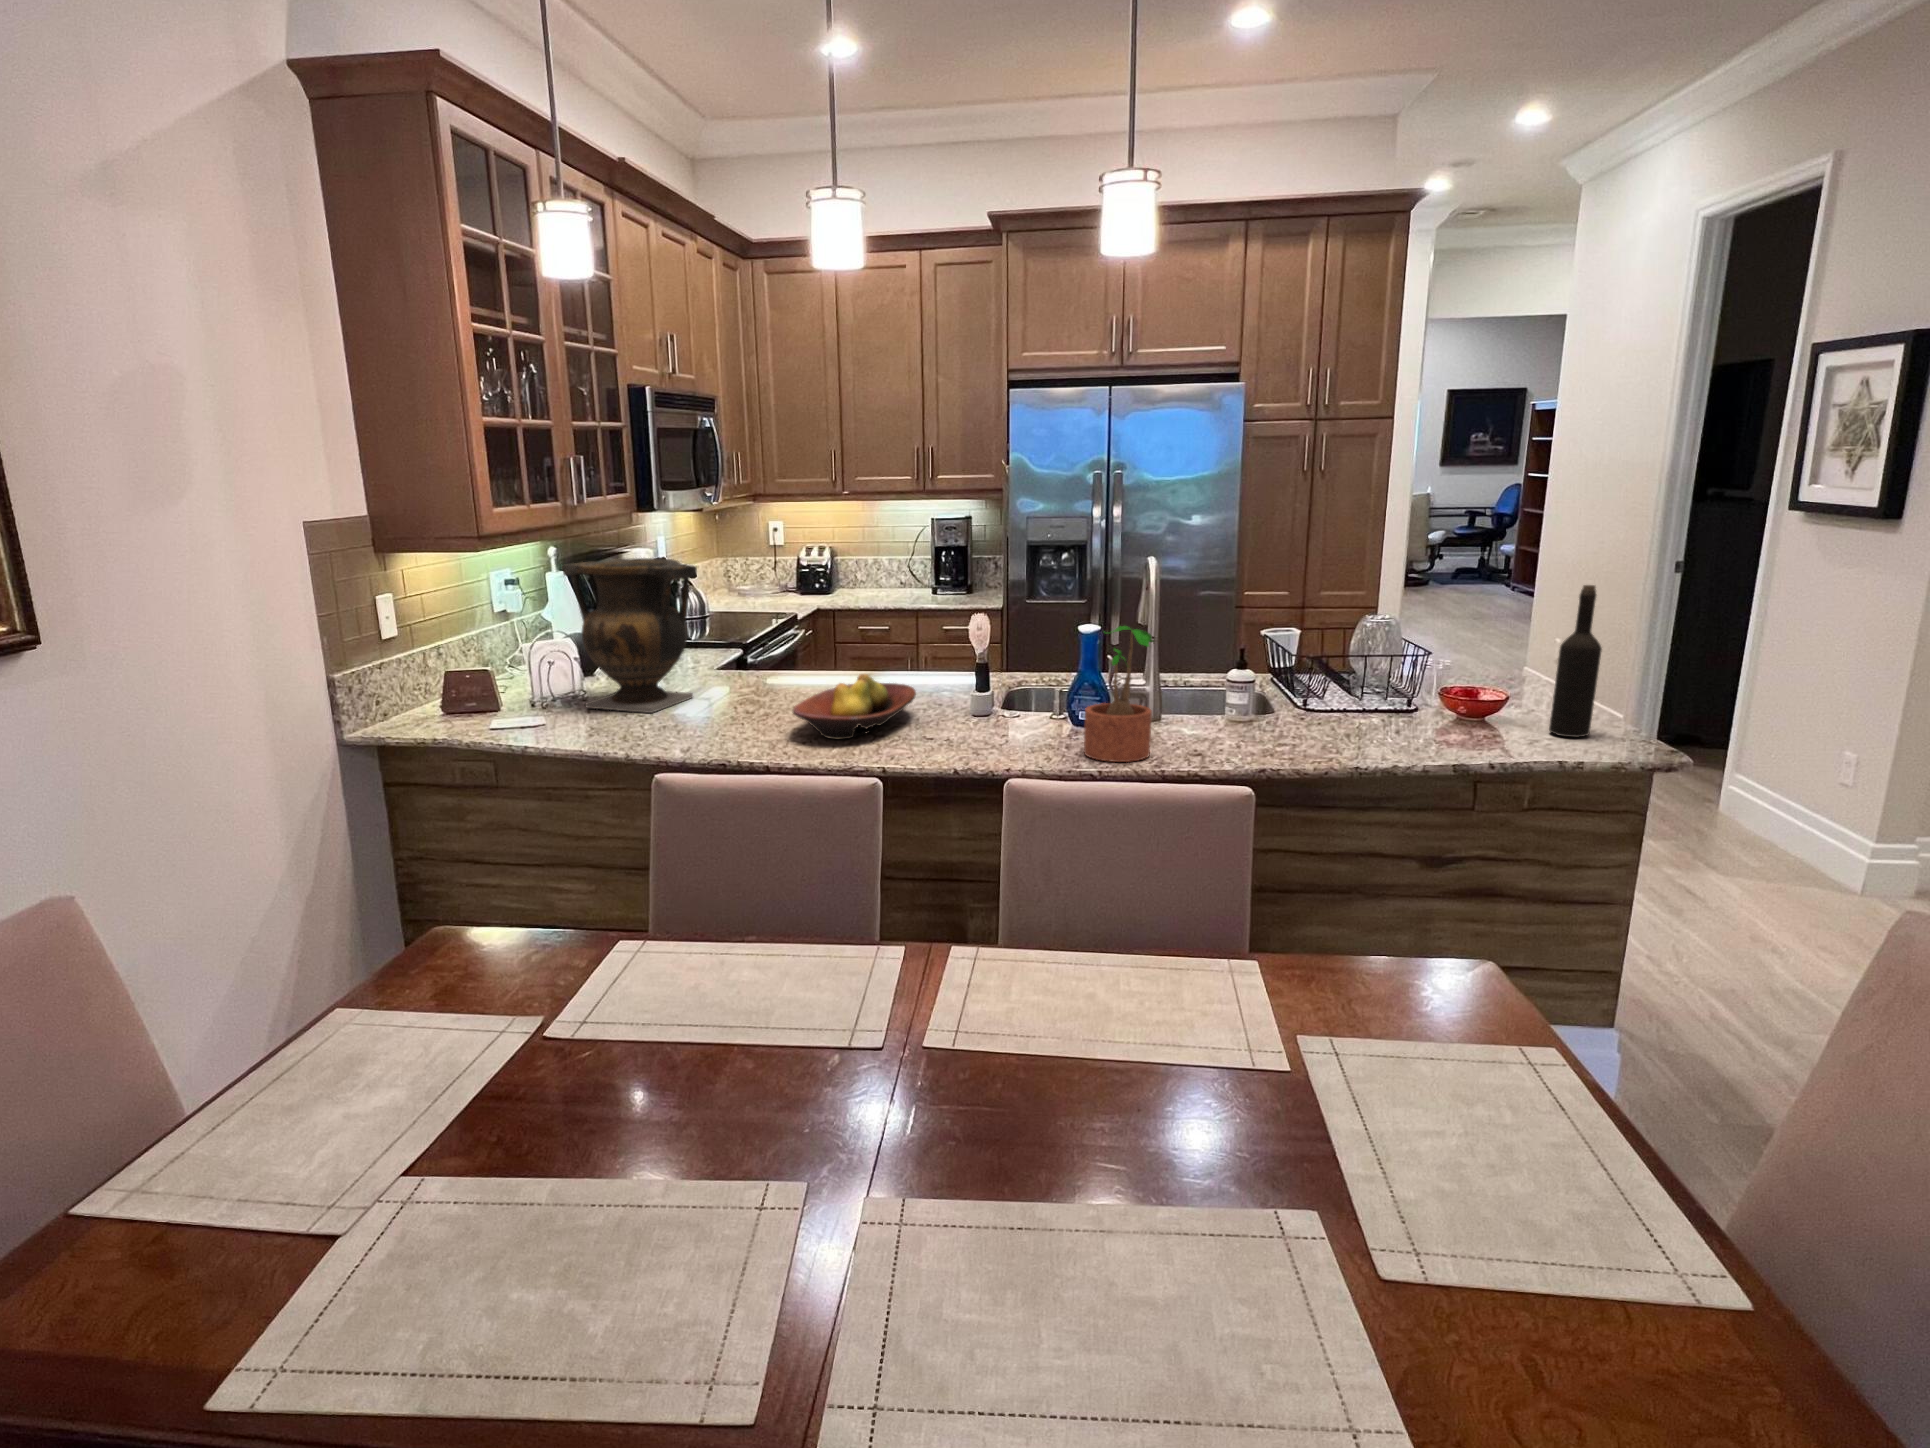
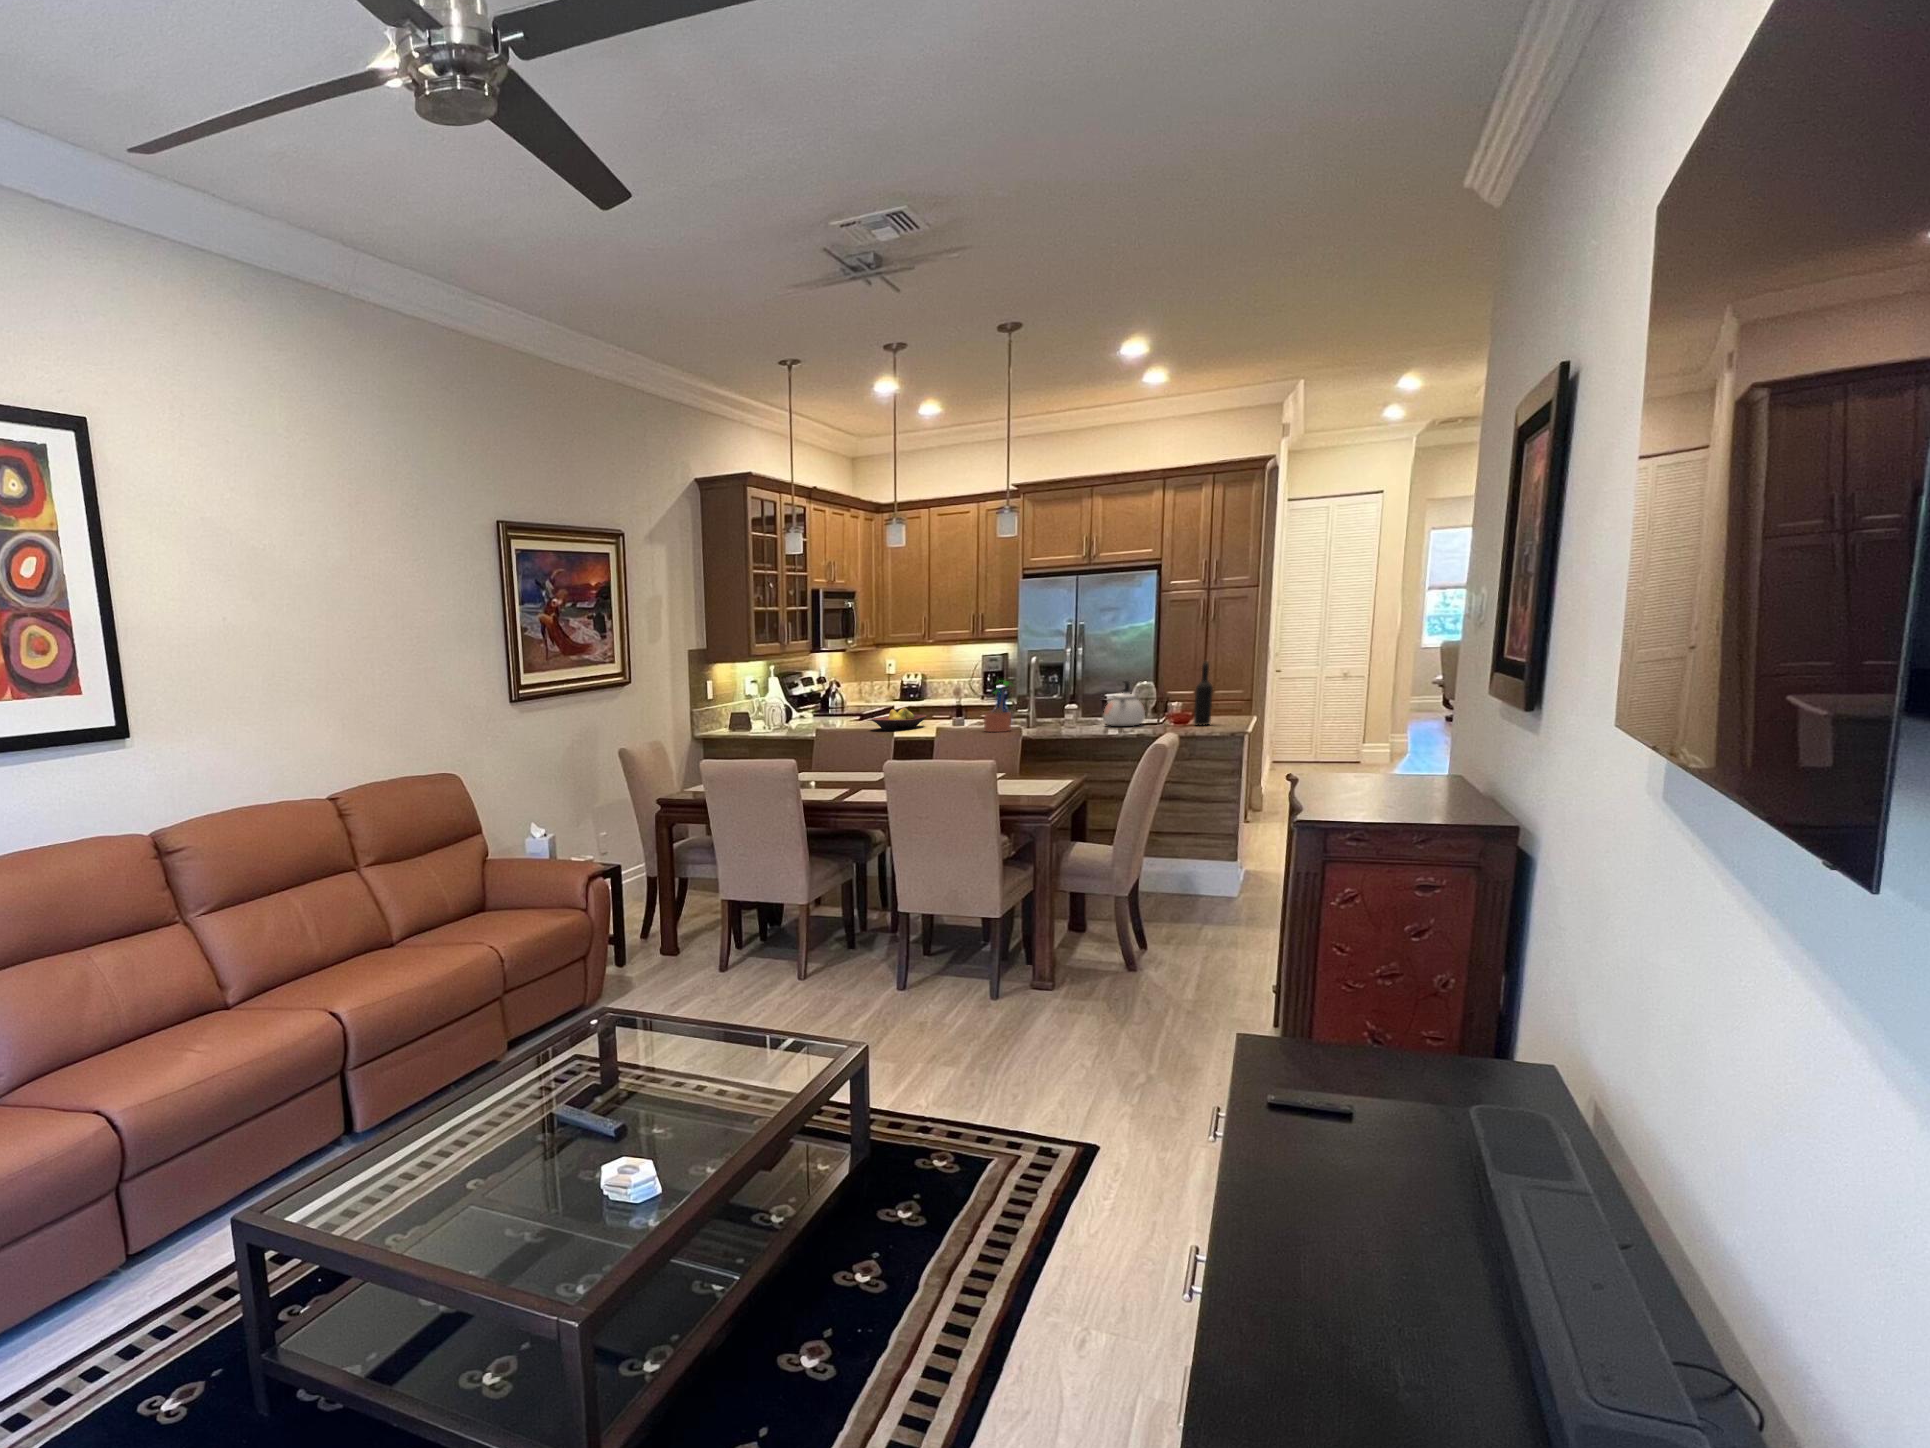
vase: present [562,558,697,713] -> none [783,665,838,728]
kettle: none [1339,625,1437,735] -> present [1103,681,1145,726]

